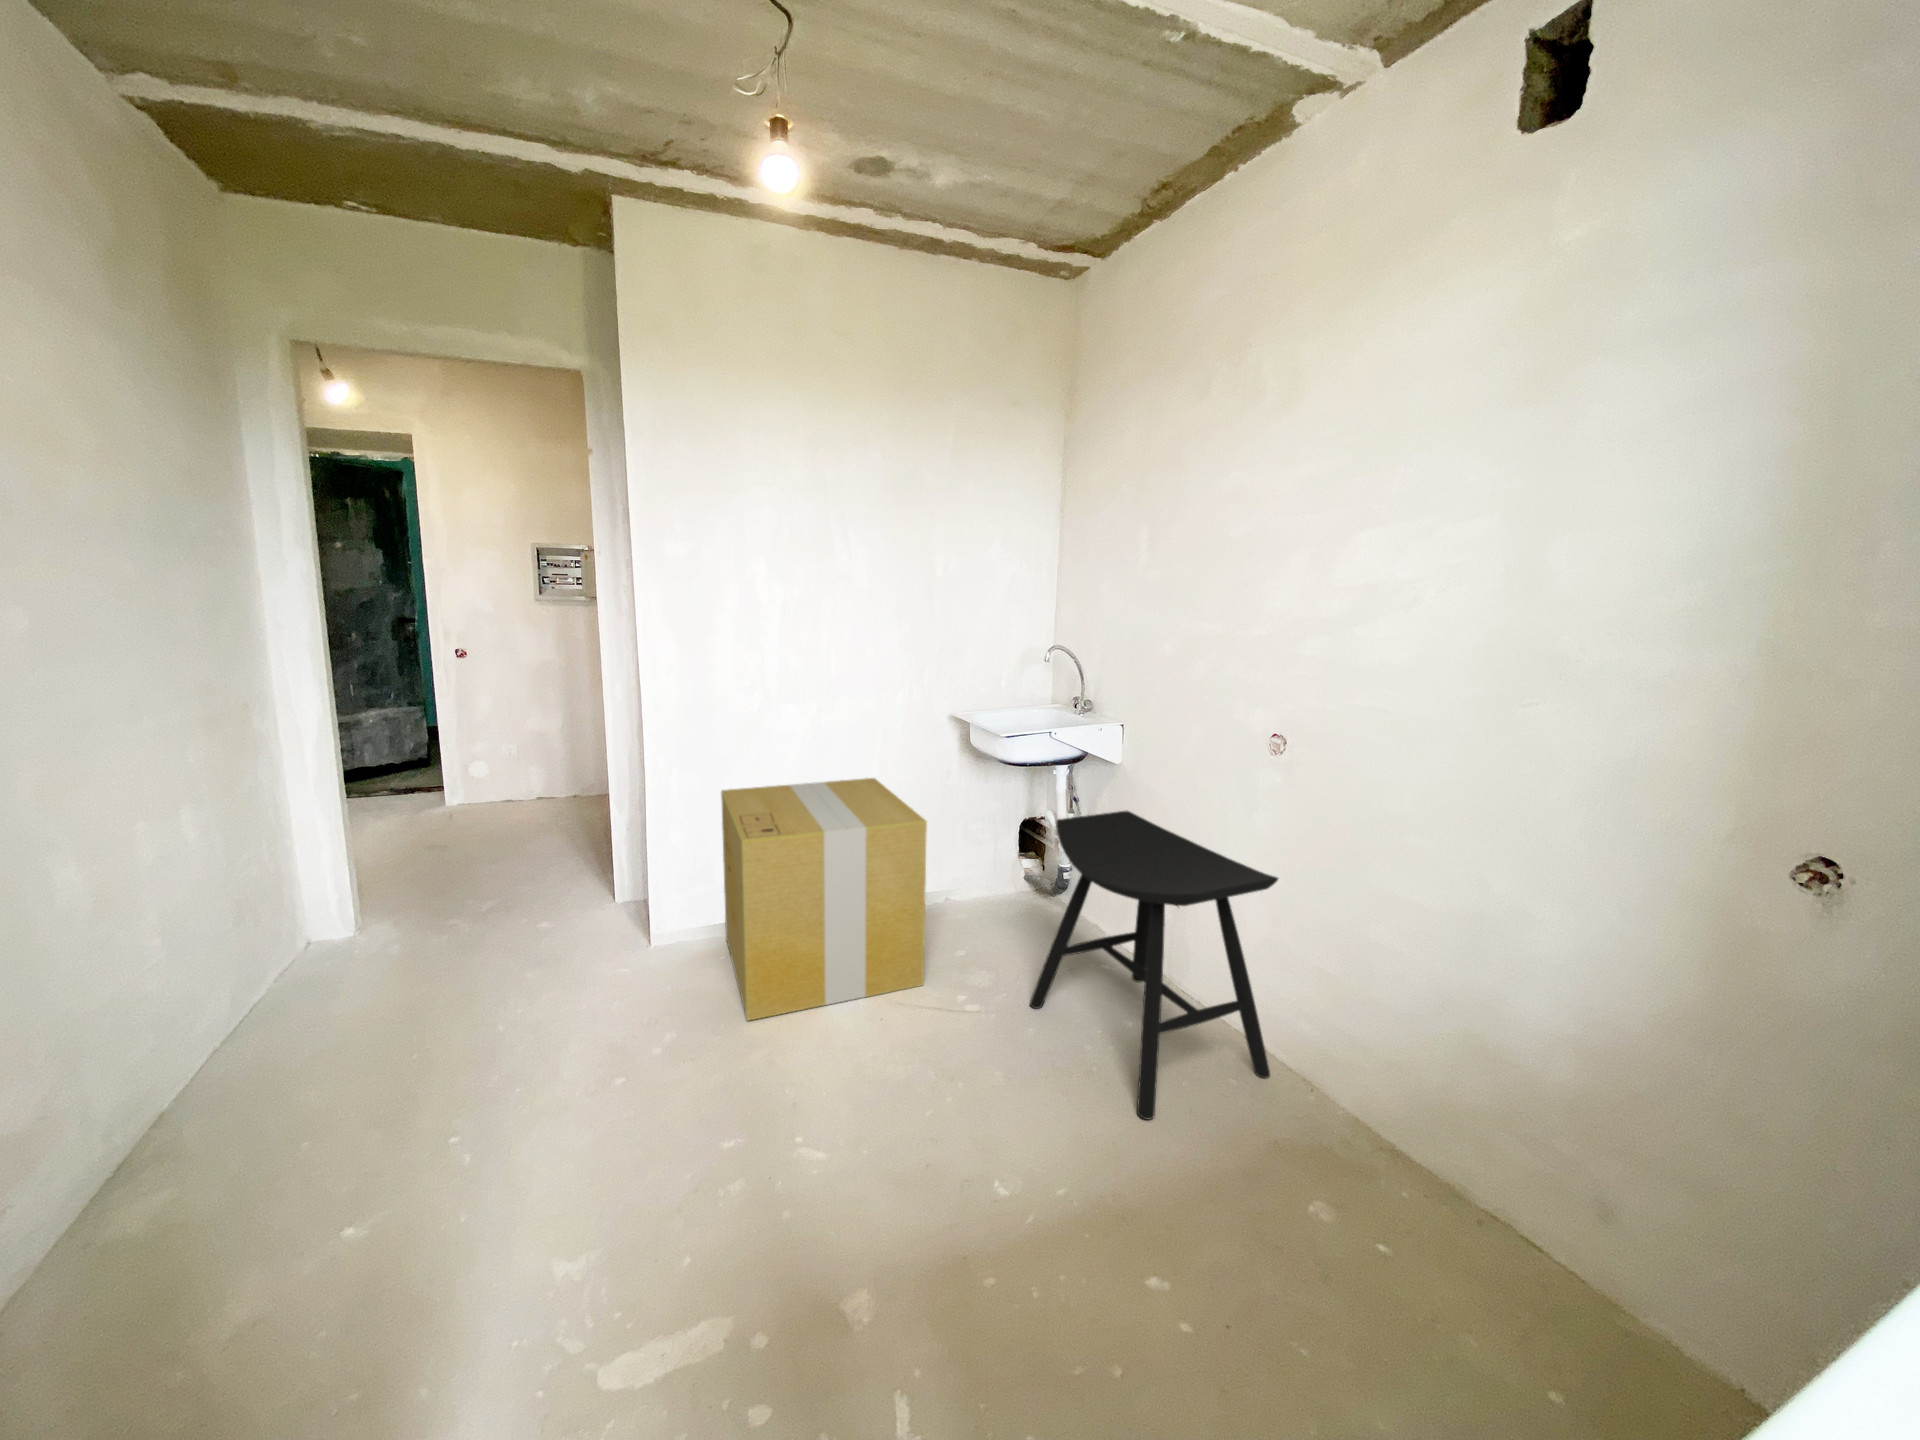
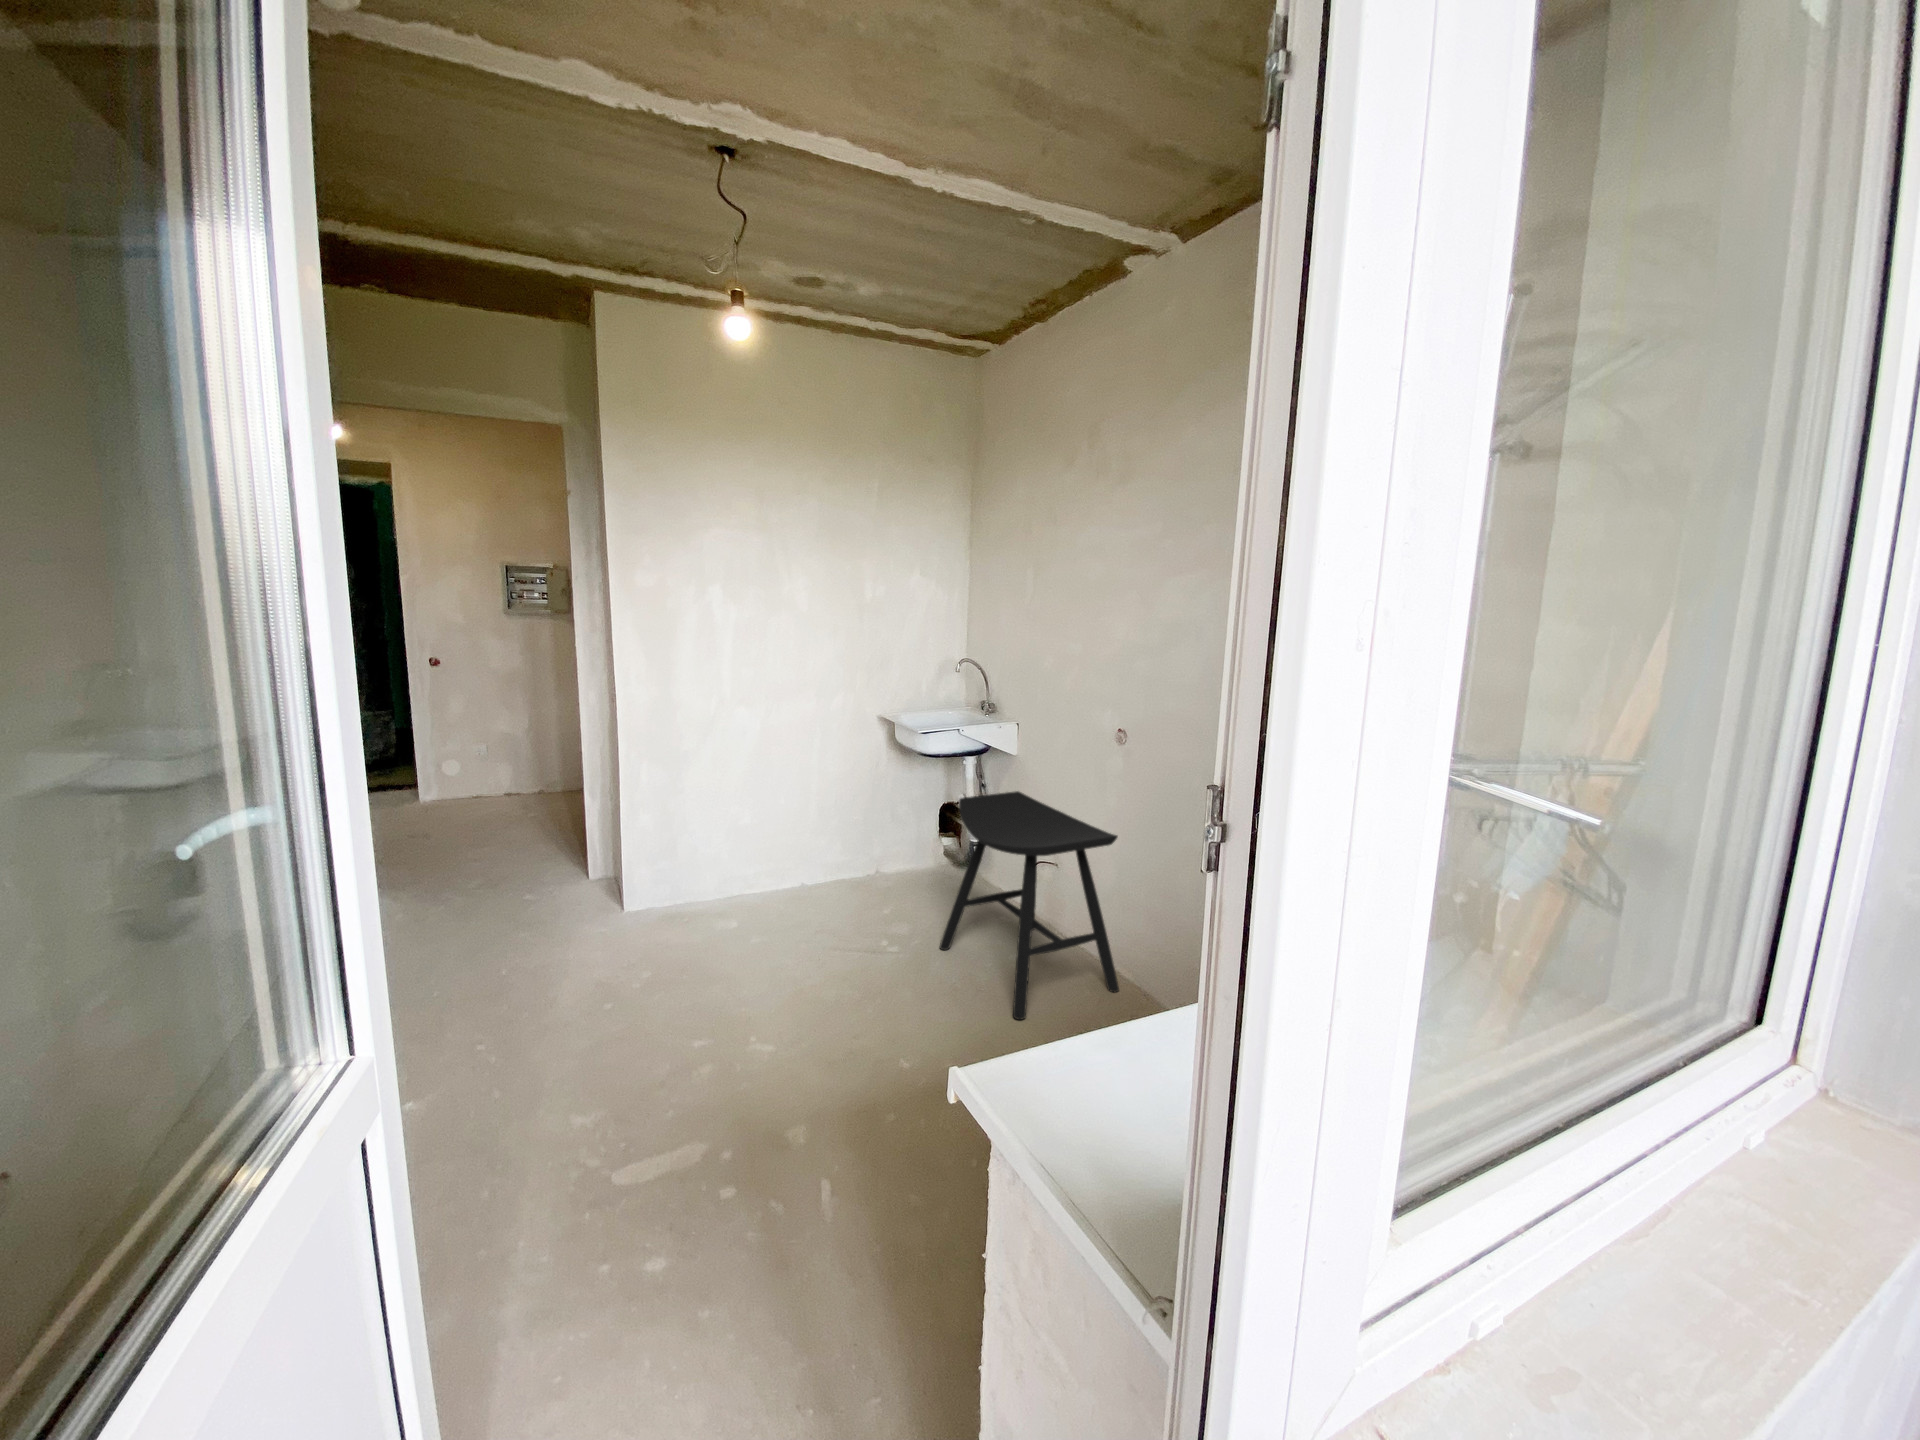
cardboard box: present [721,778,927,1020] -> none [684,769,856,963]

